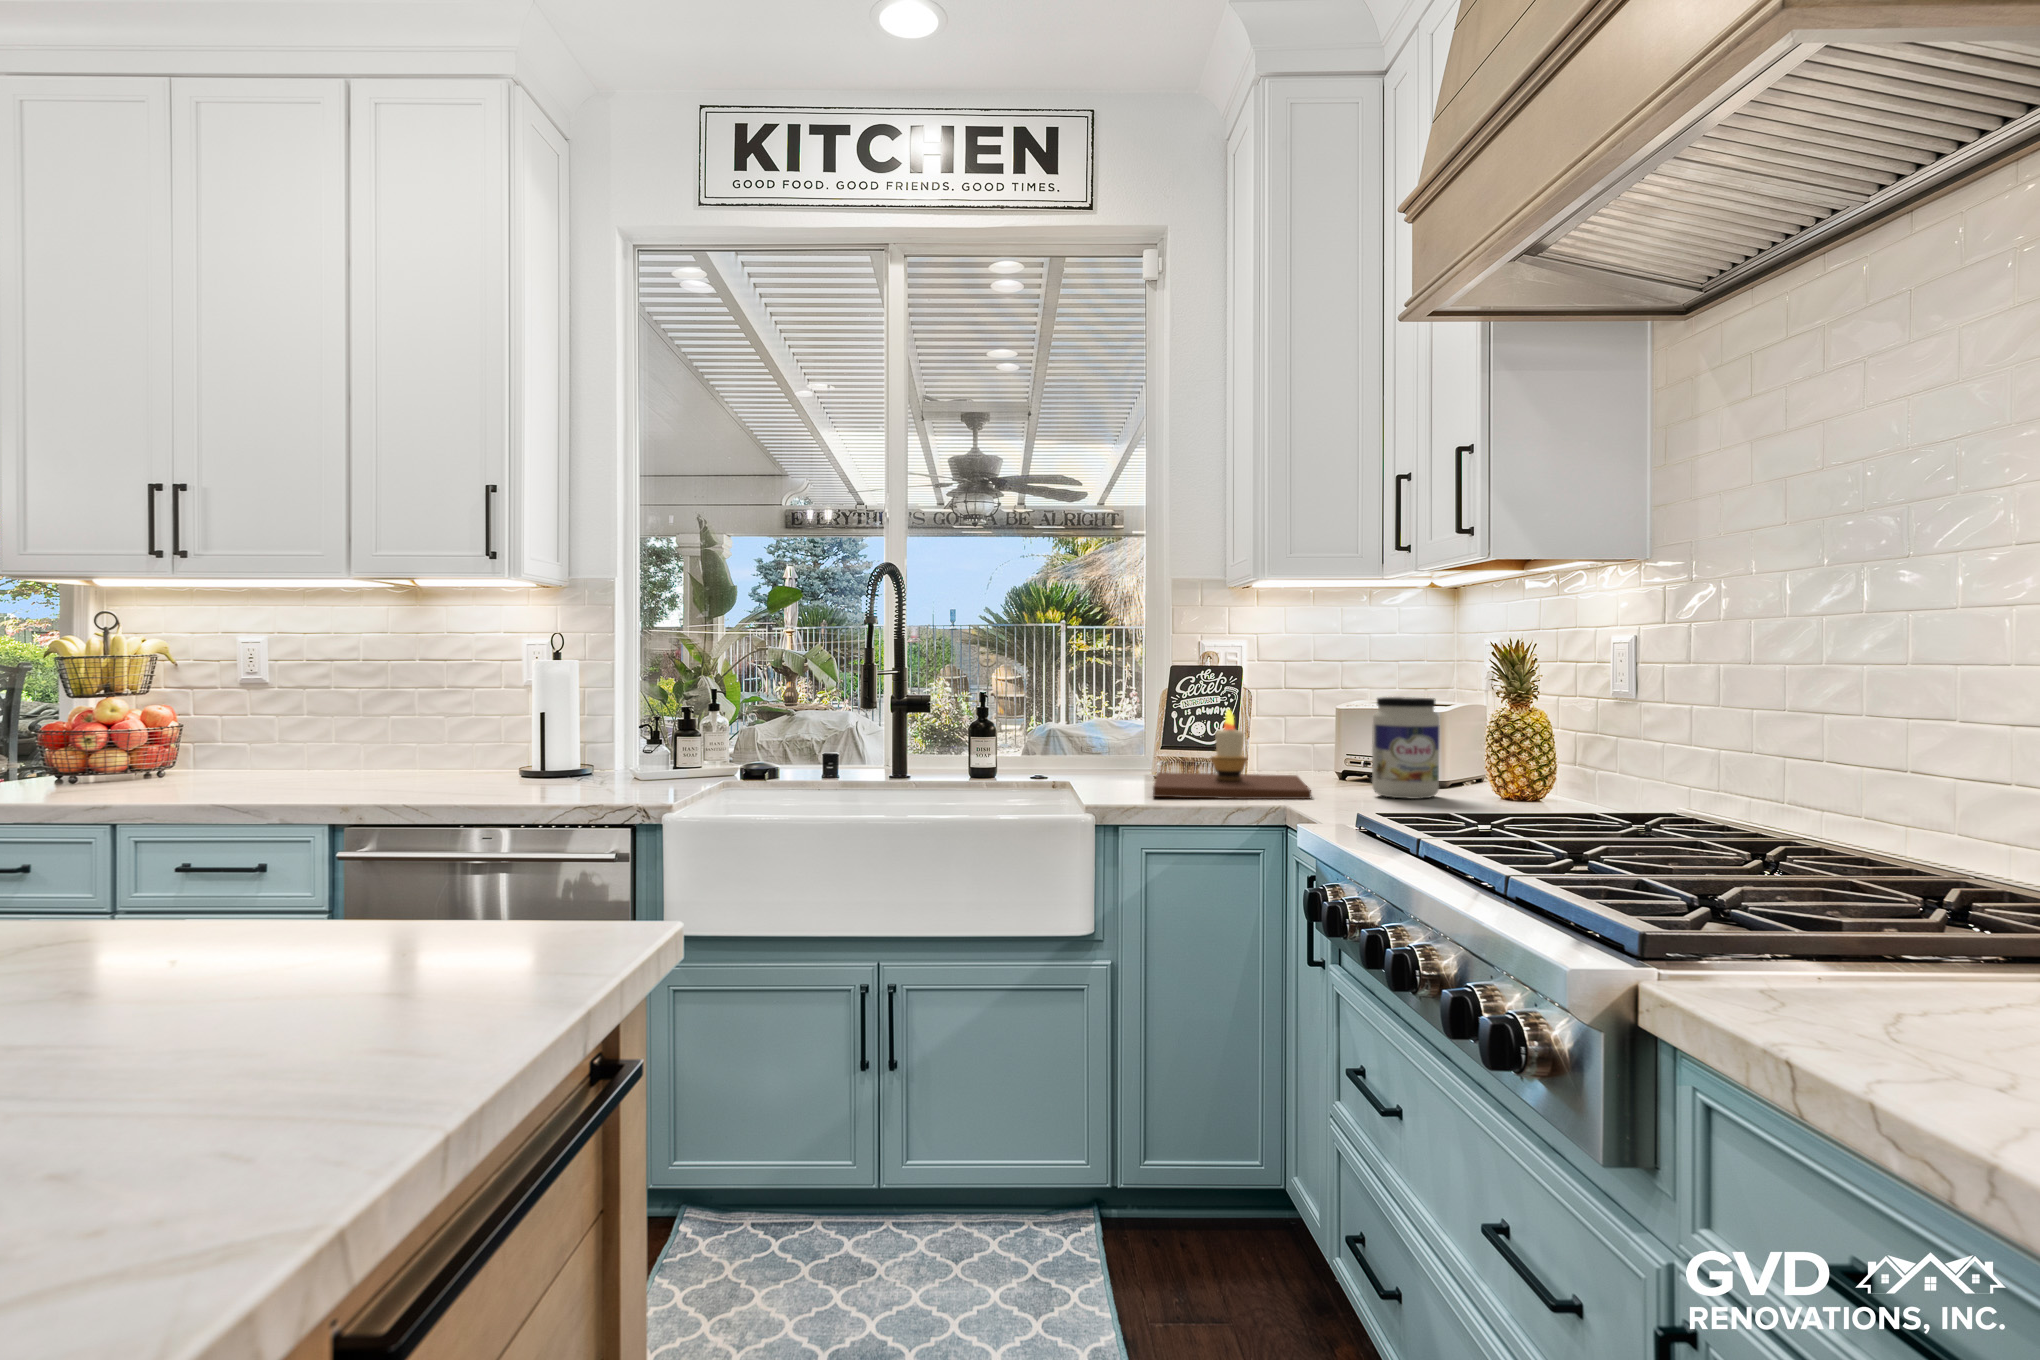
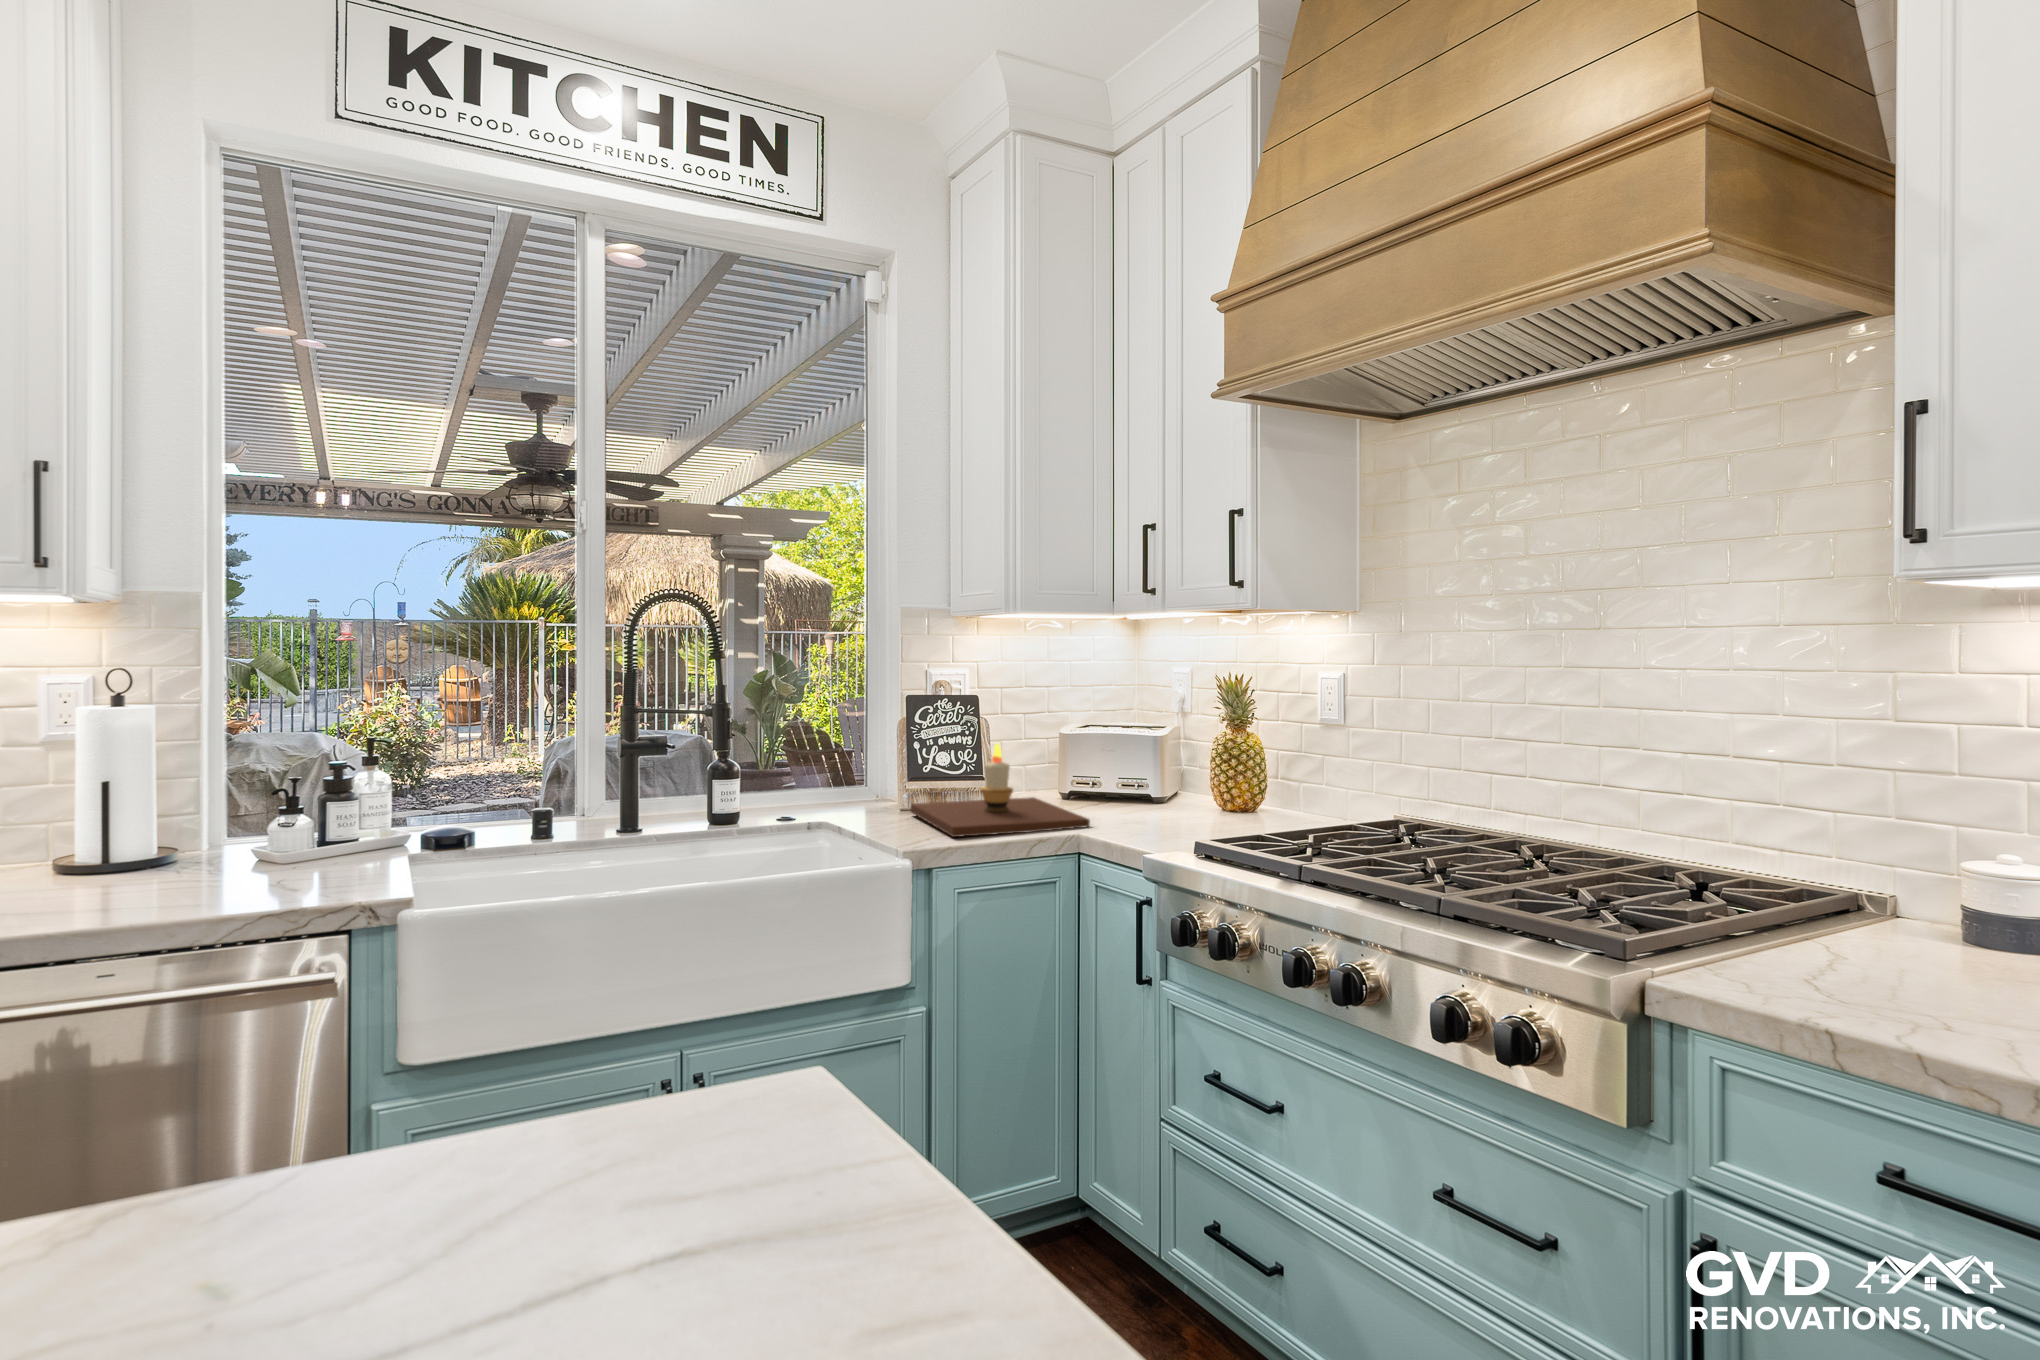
jar: present [1372,697,1439,799] -> none [1129,728,1186,820]

